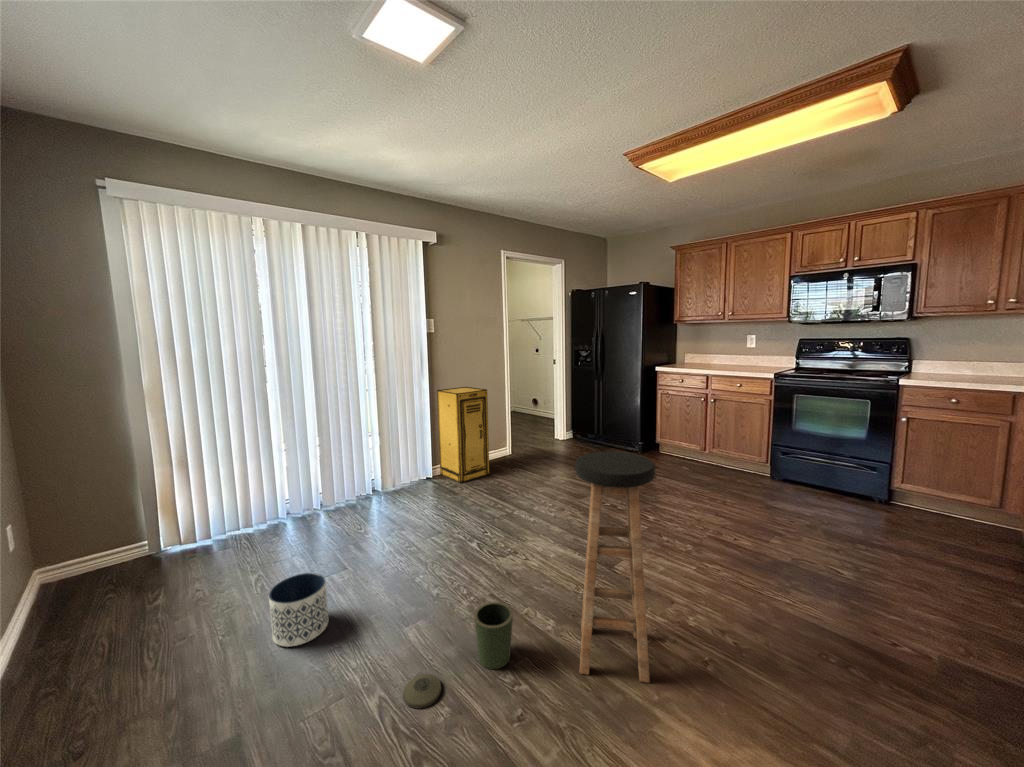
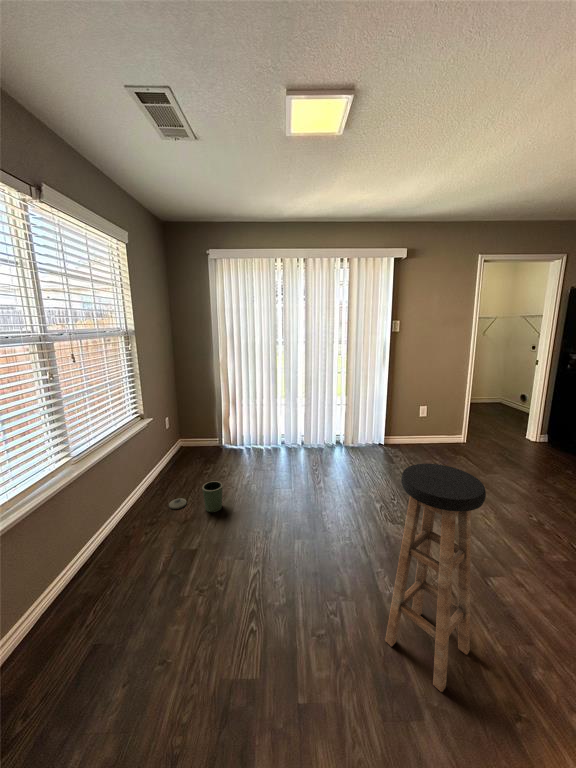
storage cabinet: present [437,387,489,483] -> none [392,378,437,454]
planter: present [269,573,328,647] -> none [234,480,264,520]
trash can: present [403,602,513,709] -> present [169,481,223,512]

